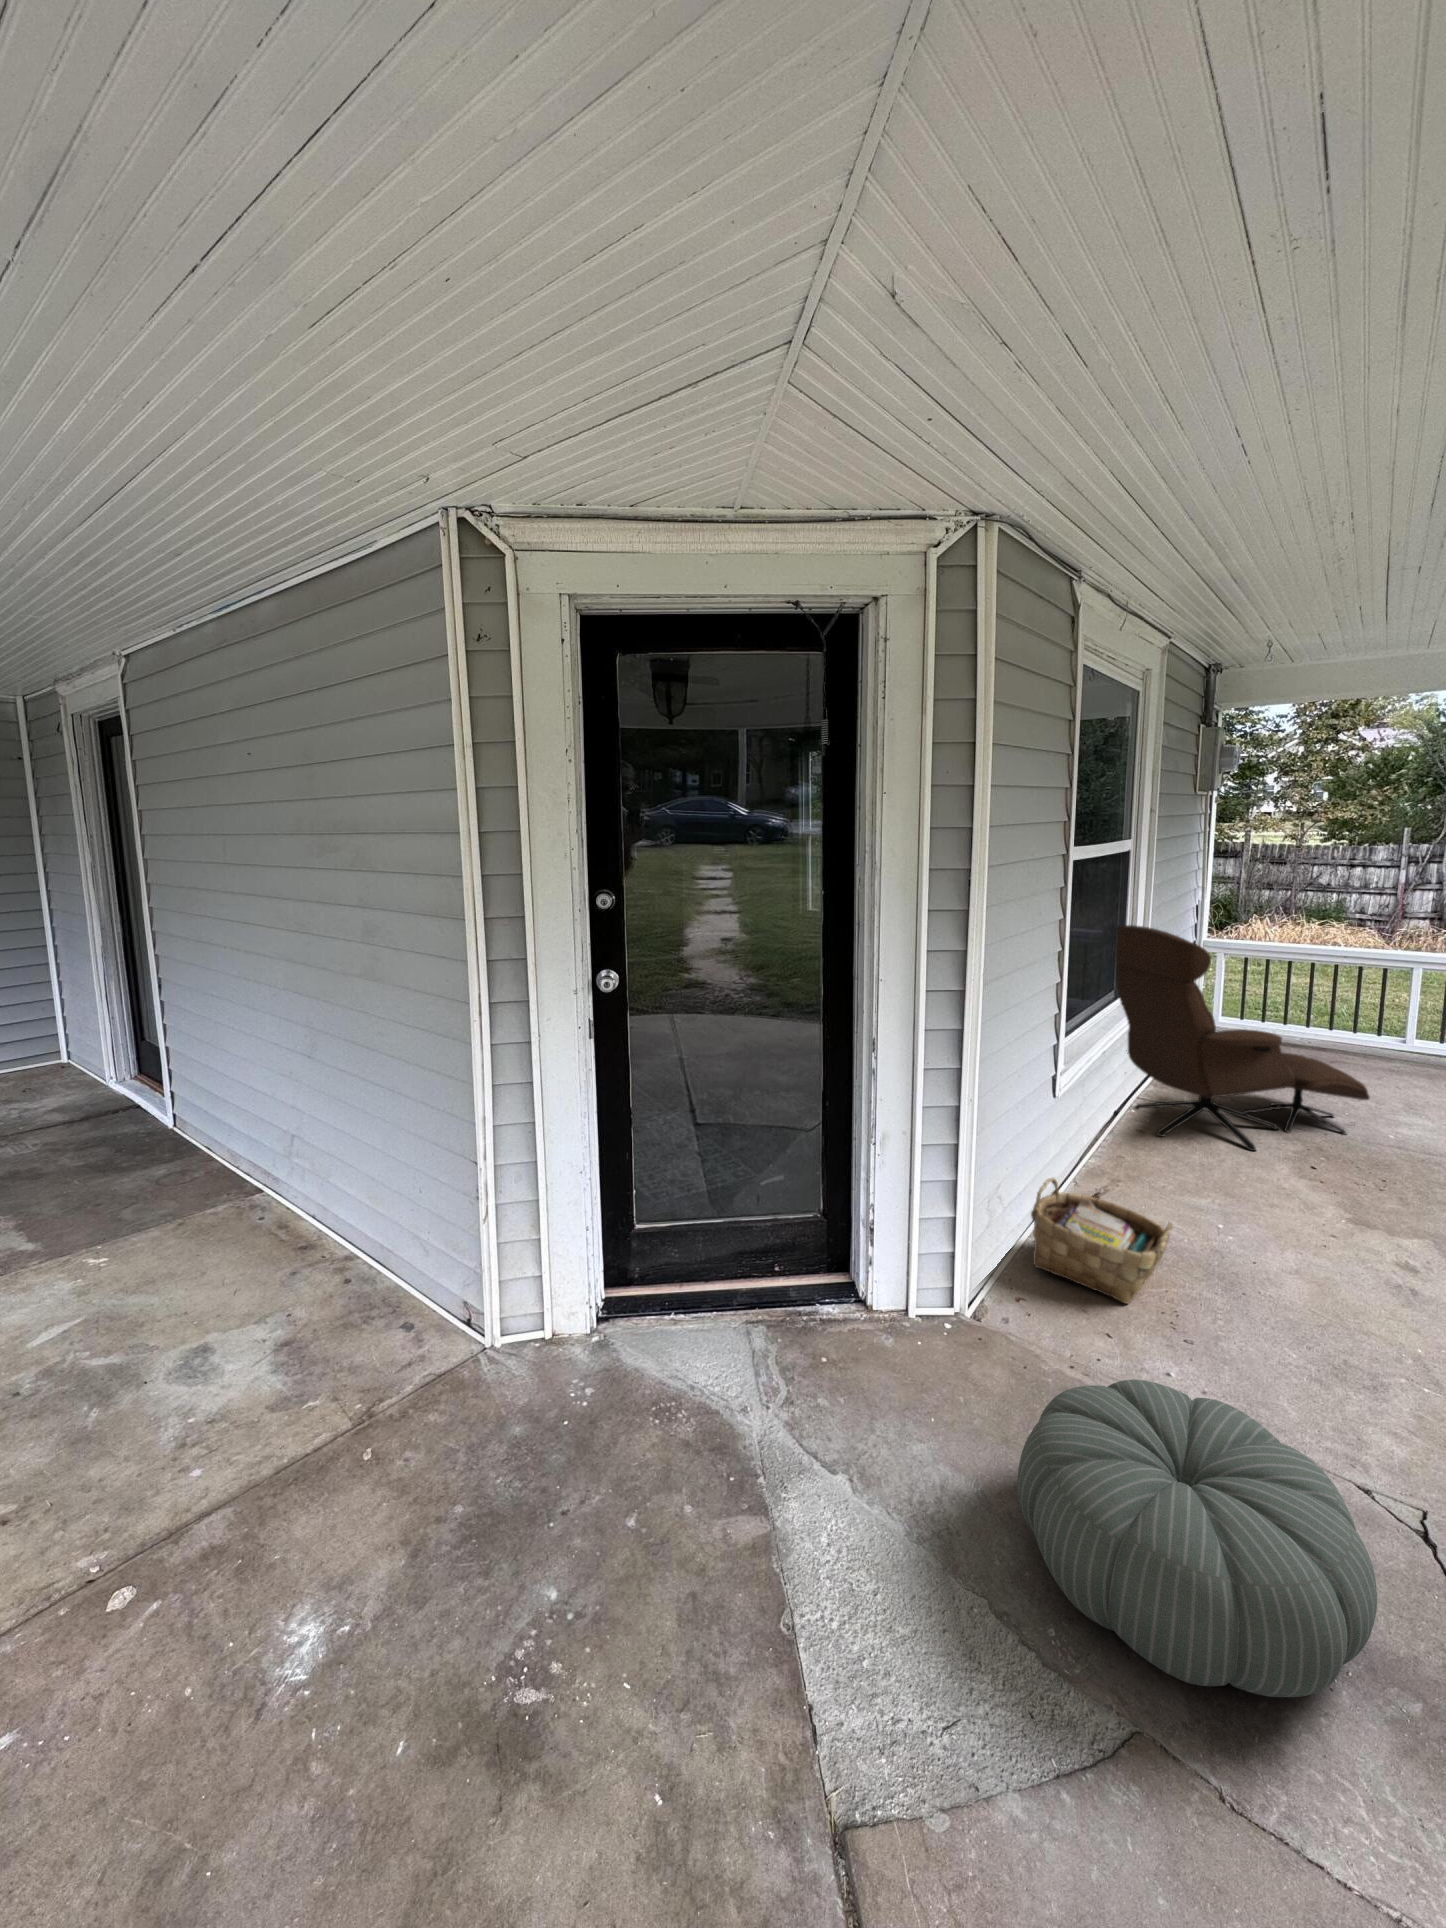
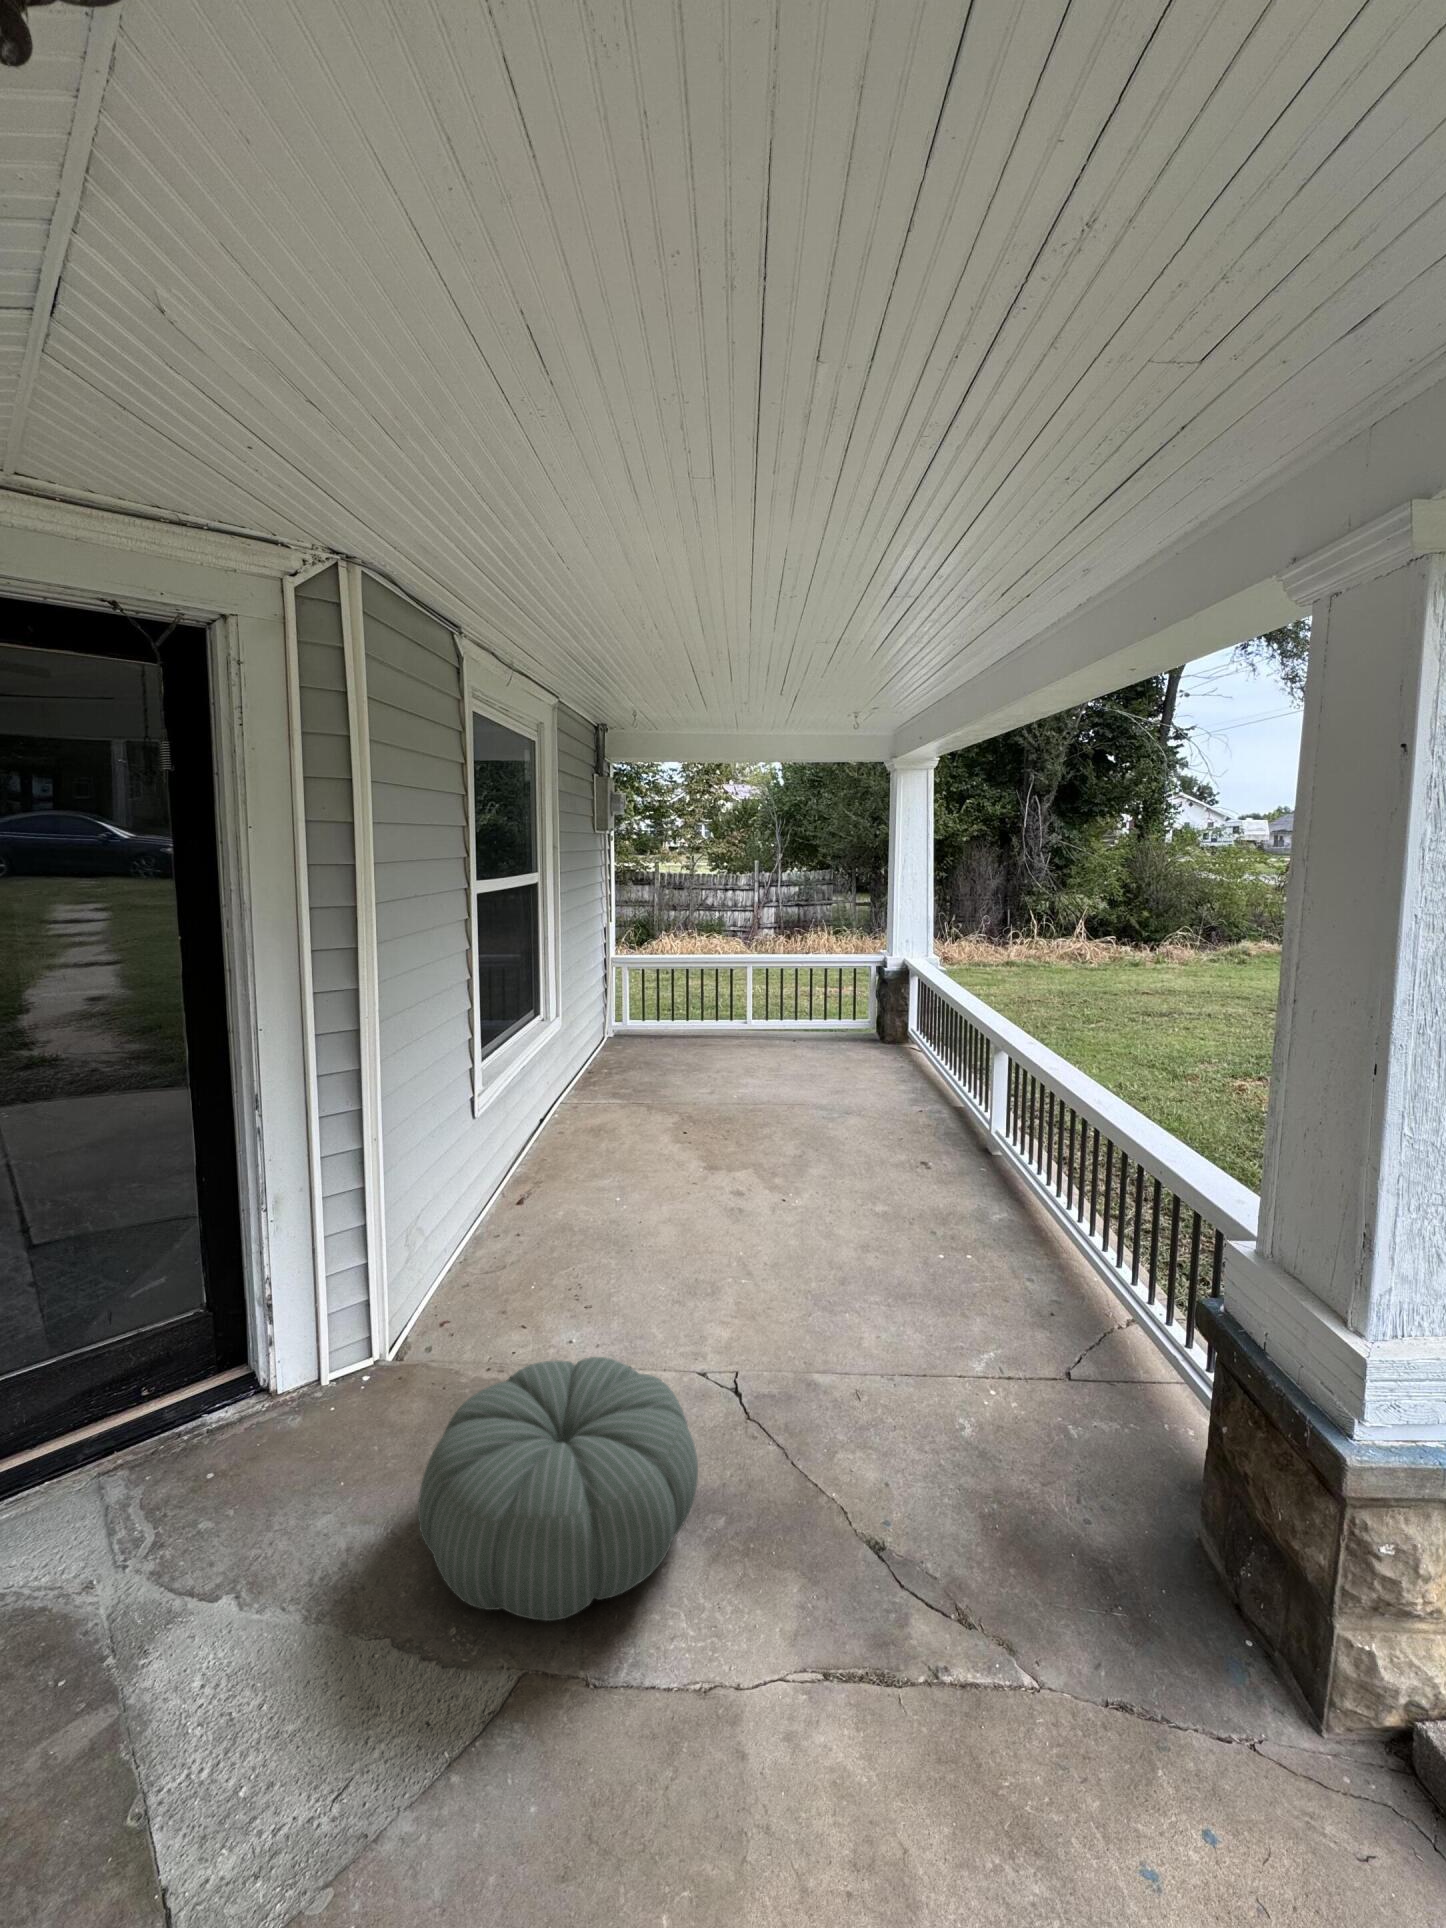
lounge chair: present [1116,925,1369,1151] -> none [531,950,726,1135]
woven basket: present [1031,1178,1172,1304] -> none [453,1197,576,1296]

